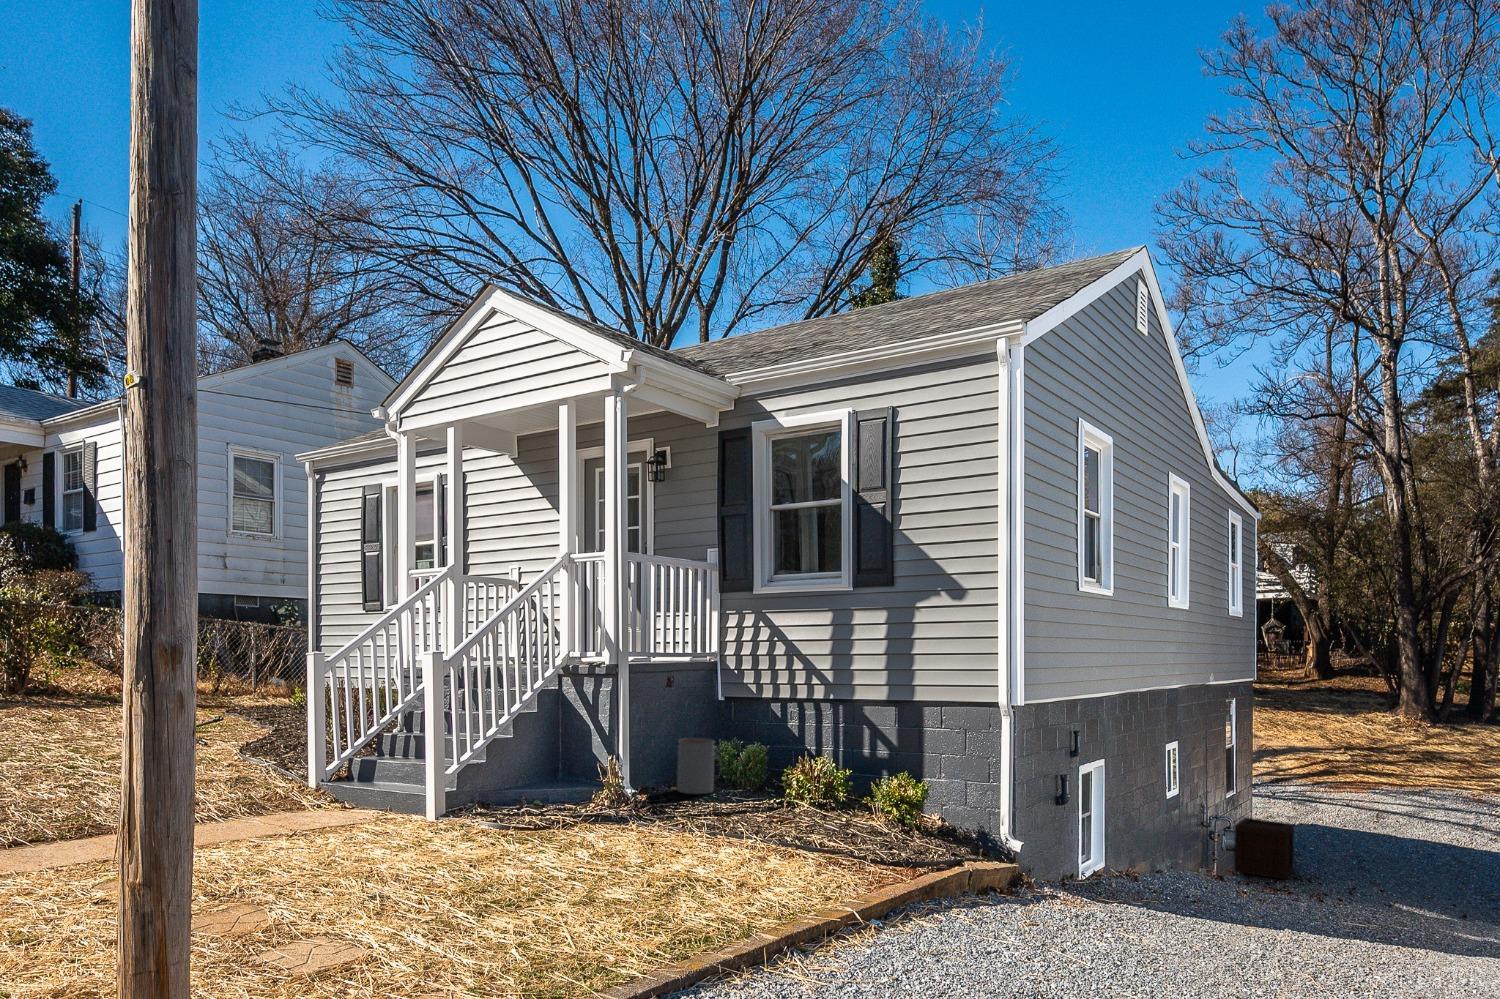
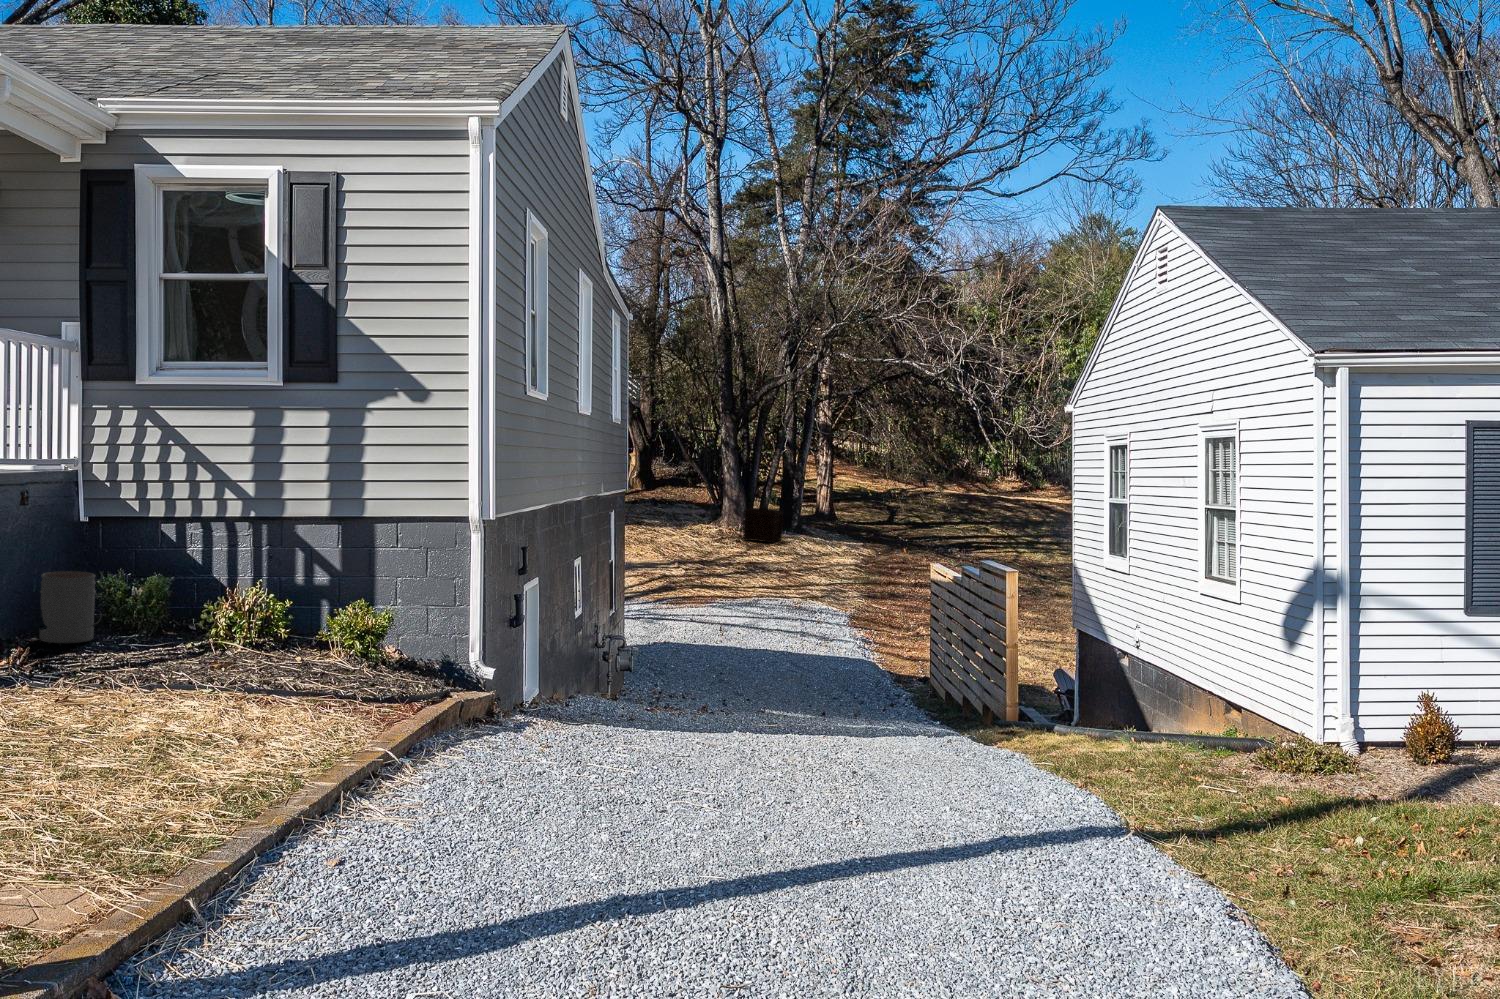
wooden crate: present [1234,818,1294,880] -> present [743,508,783,542]

